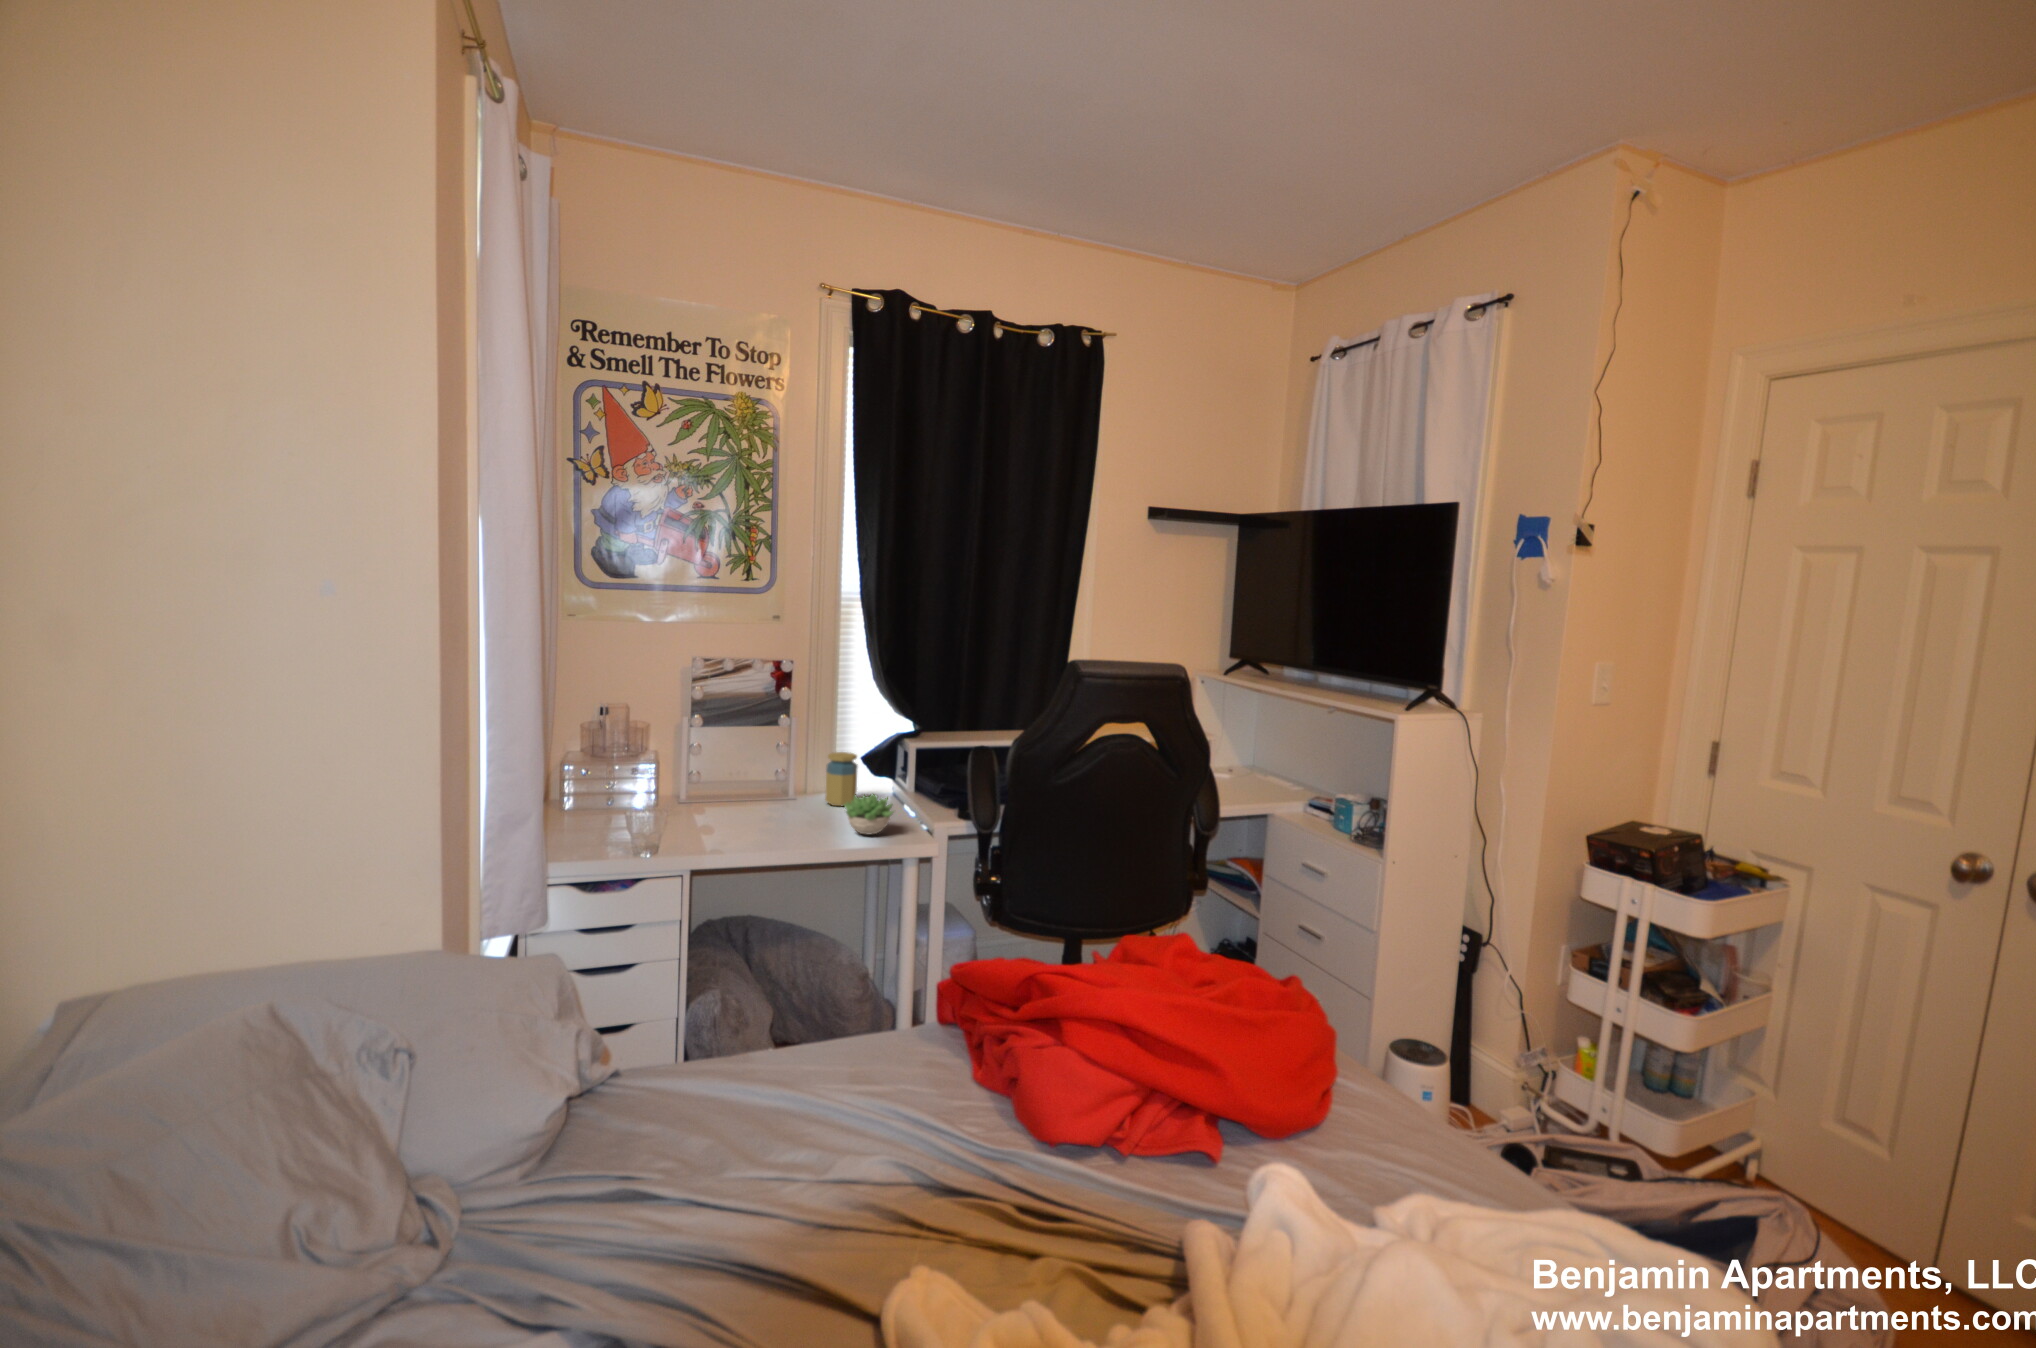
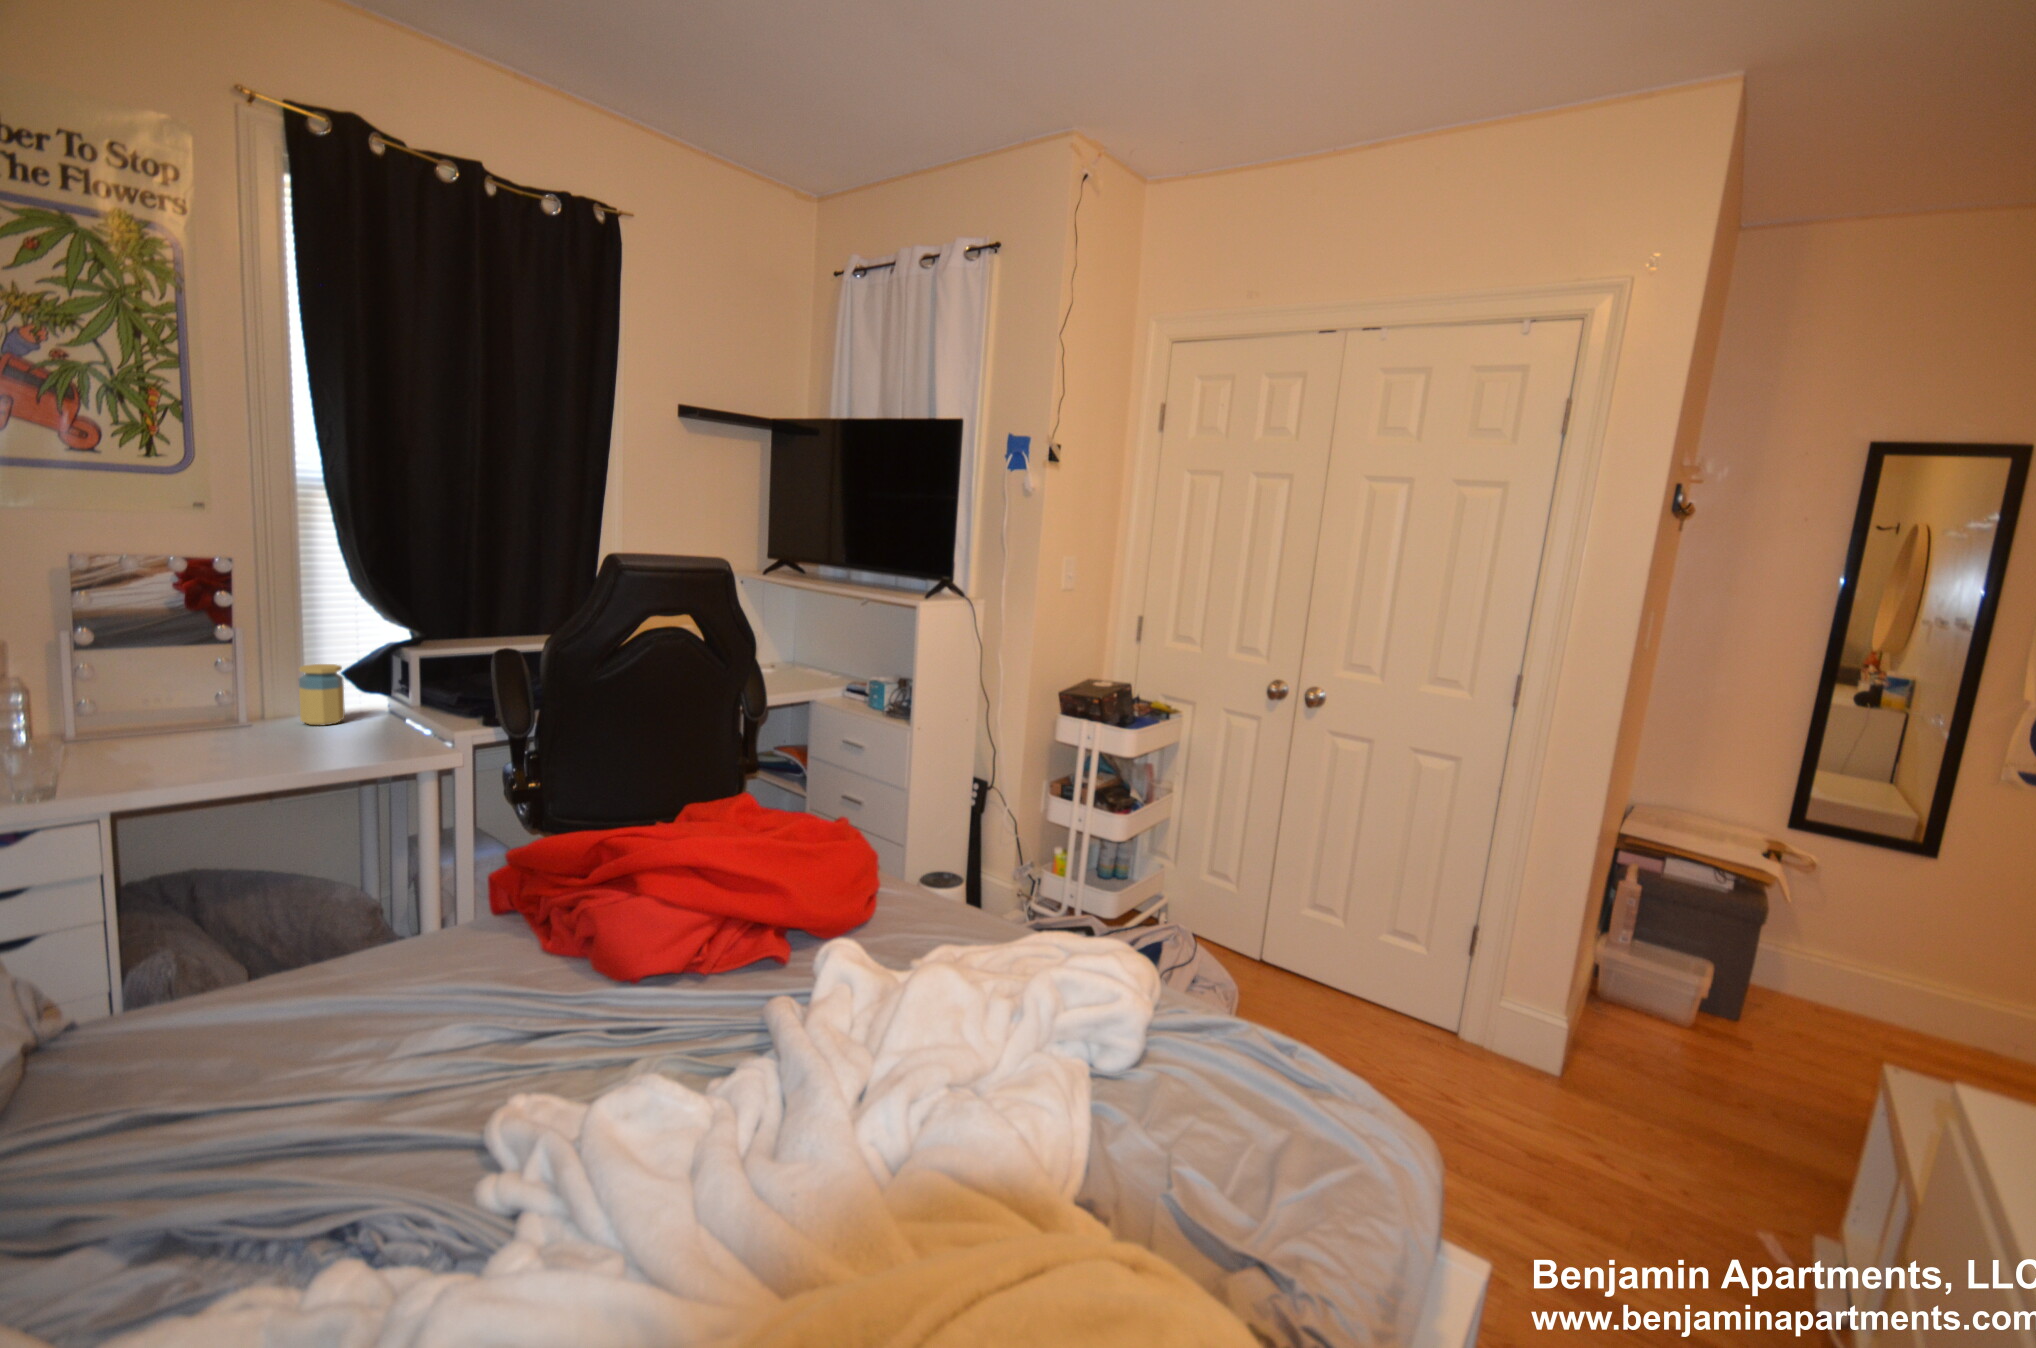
succulent plant: present [844,794,894,834] -> none [329,704,402,748]

